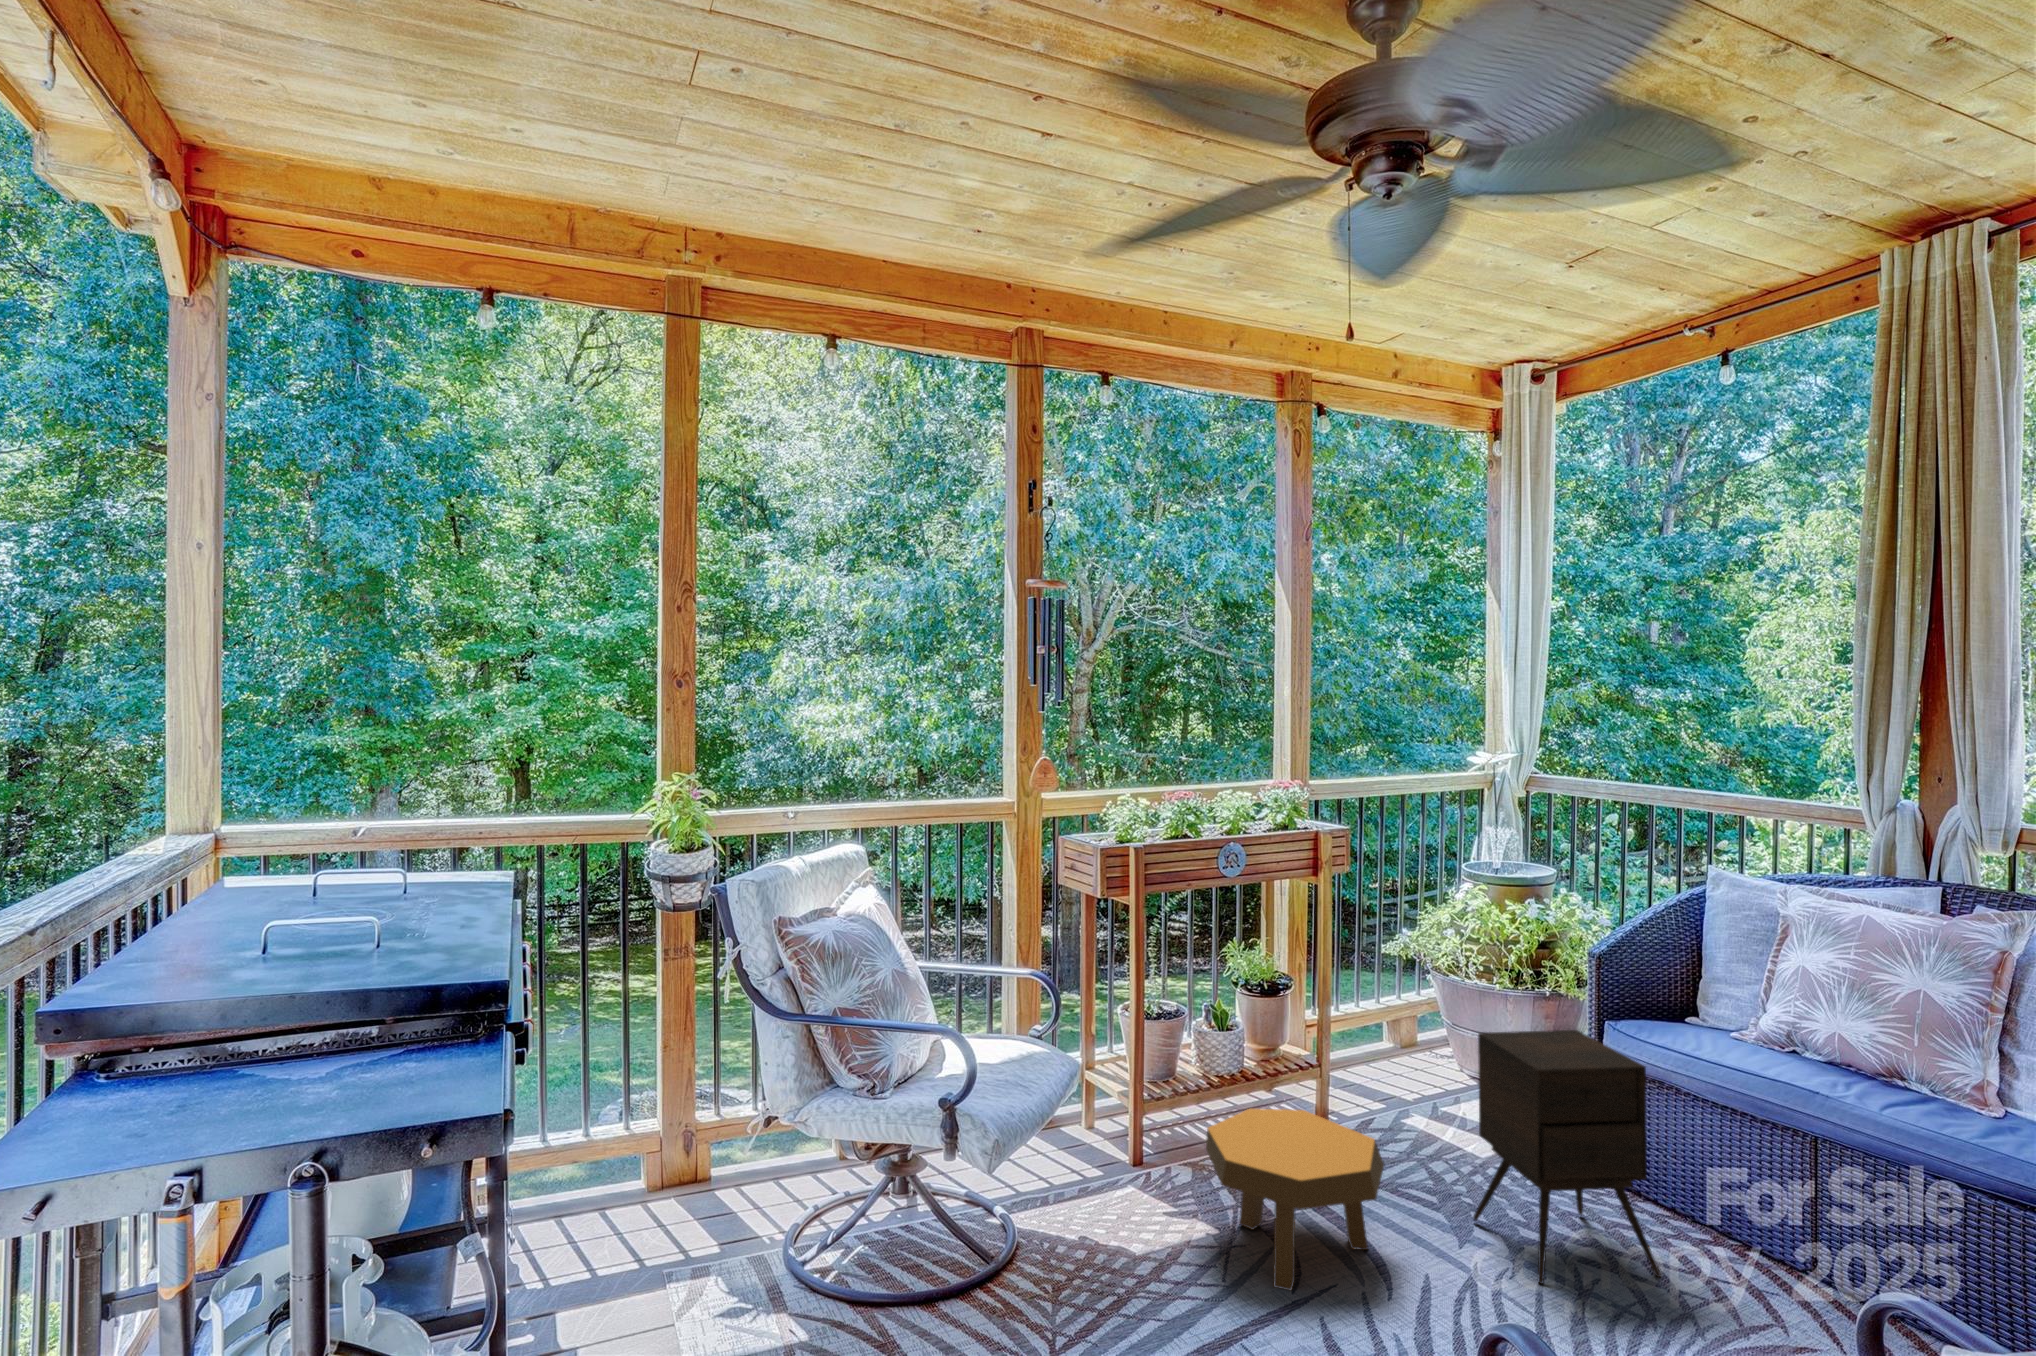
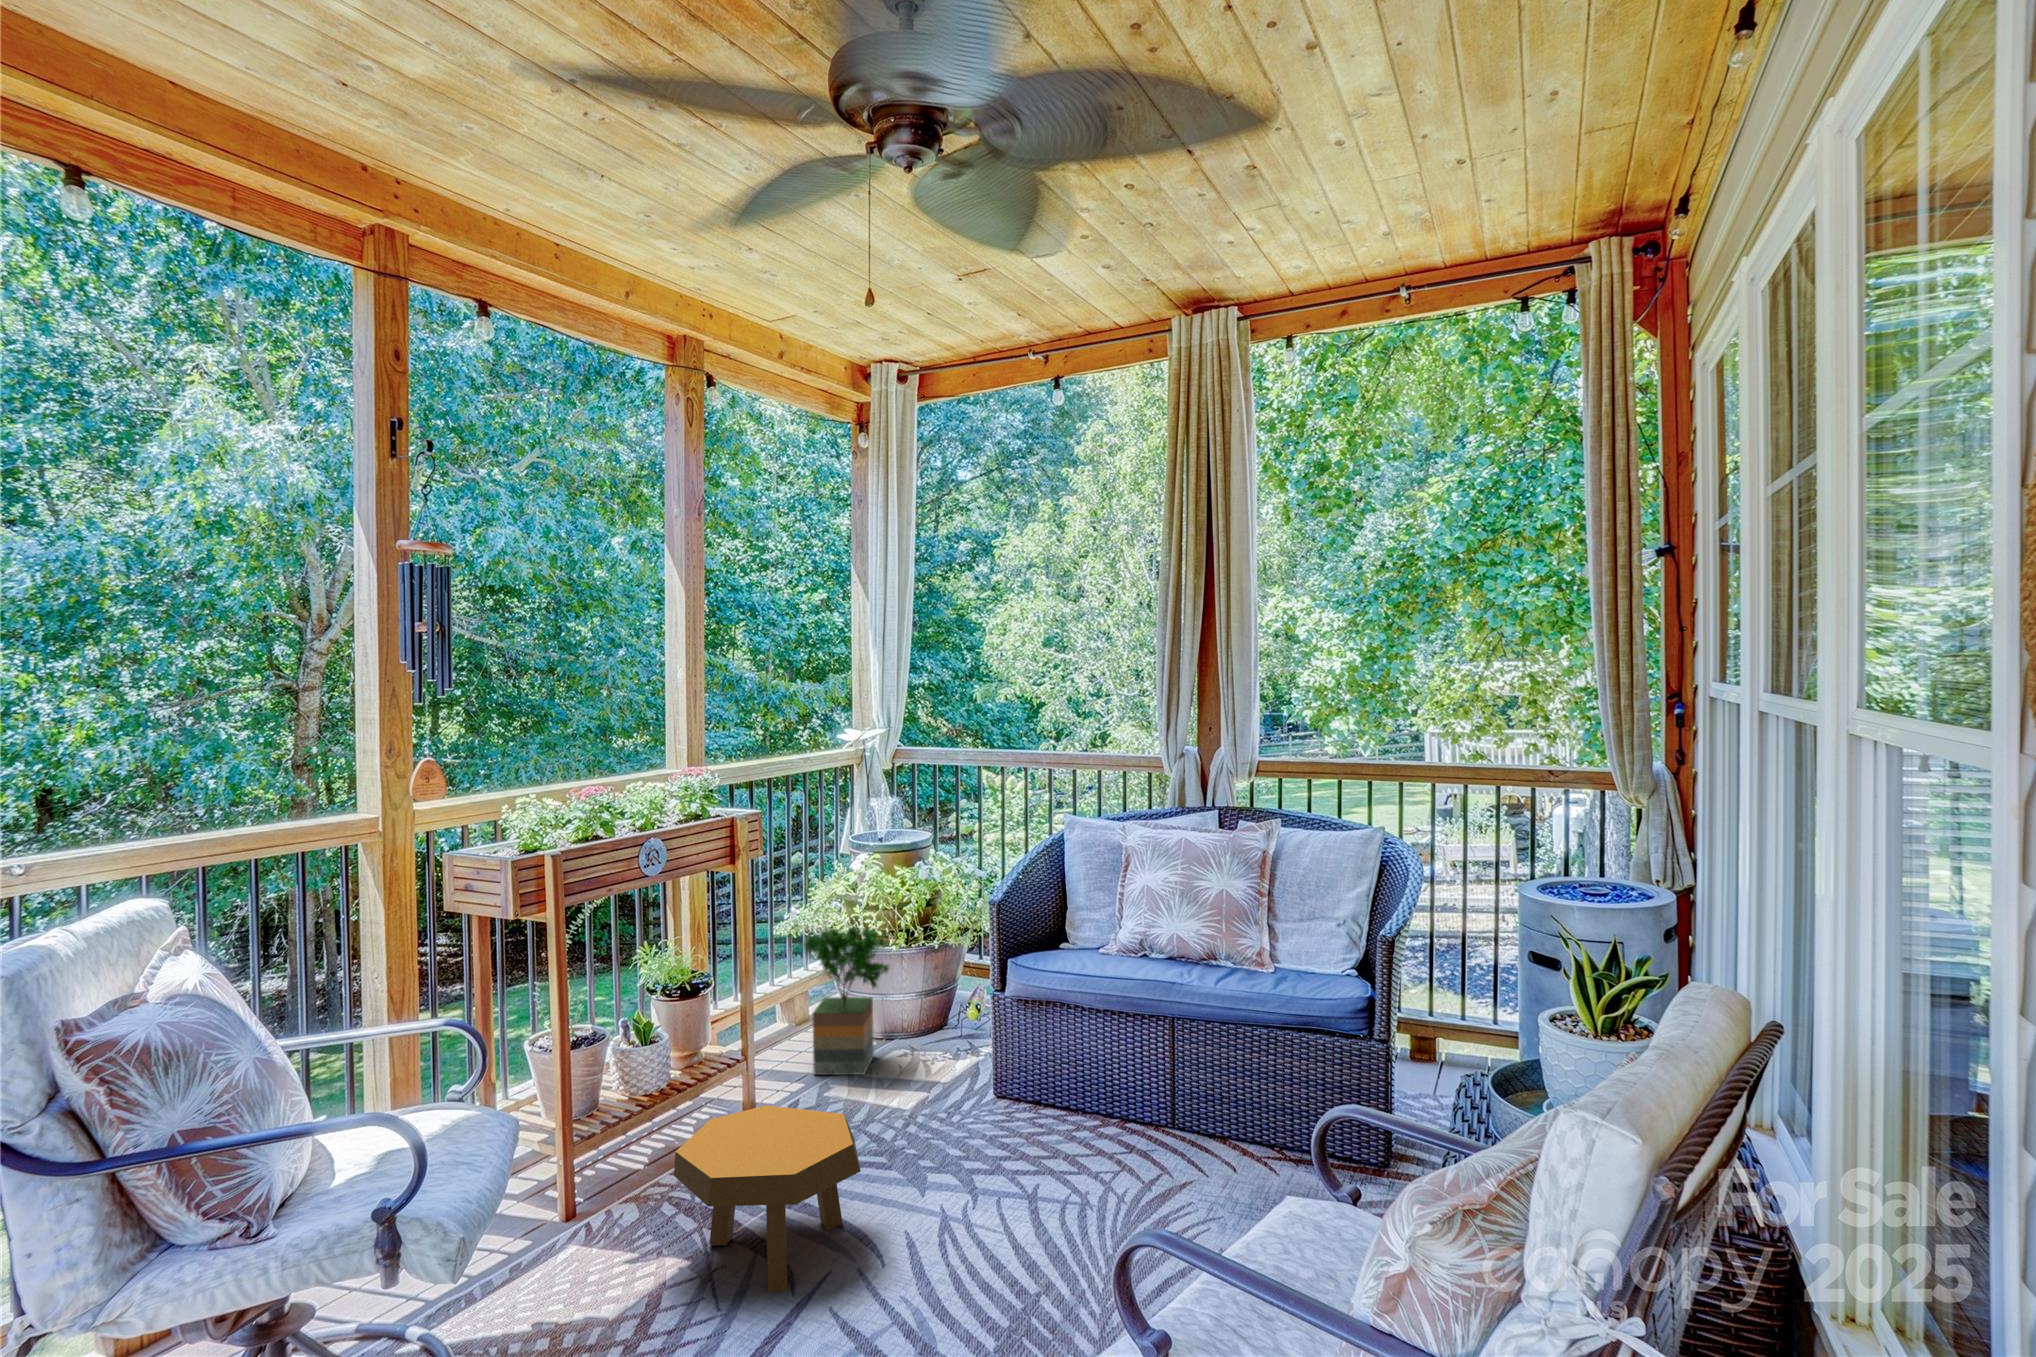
potted tree: none [1389,951,1488,1112] -> present [803,928,889,1075]
side table: present [1473,1030,1661,1284] -> none [921,970,1073,1202]

